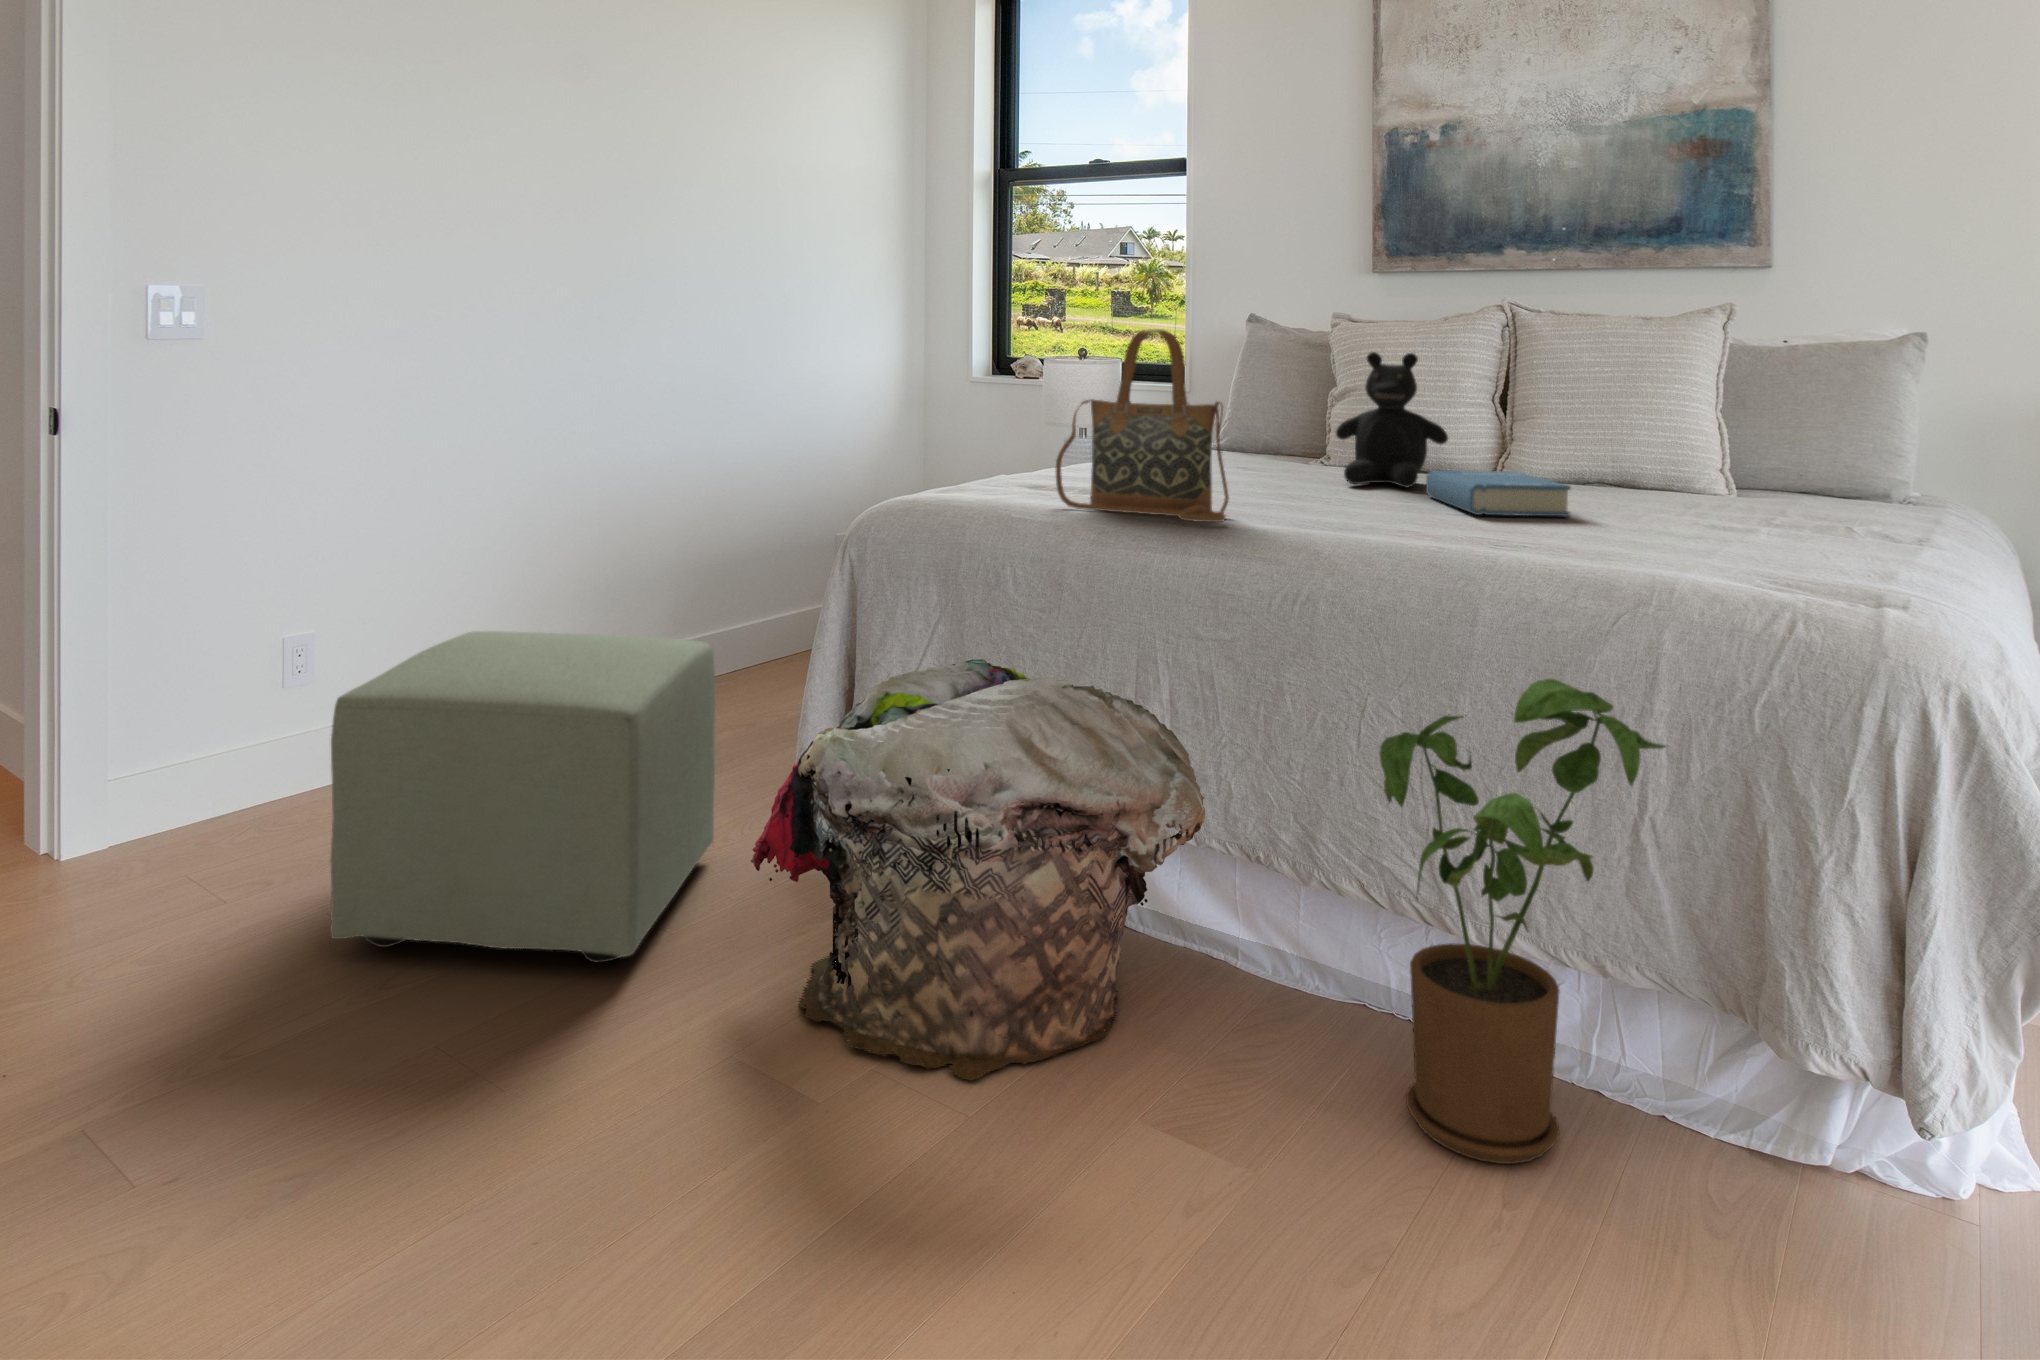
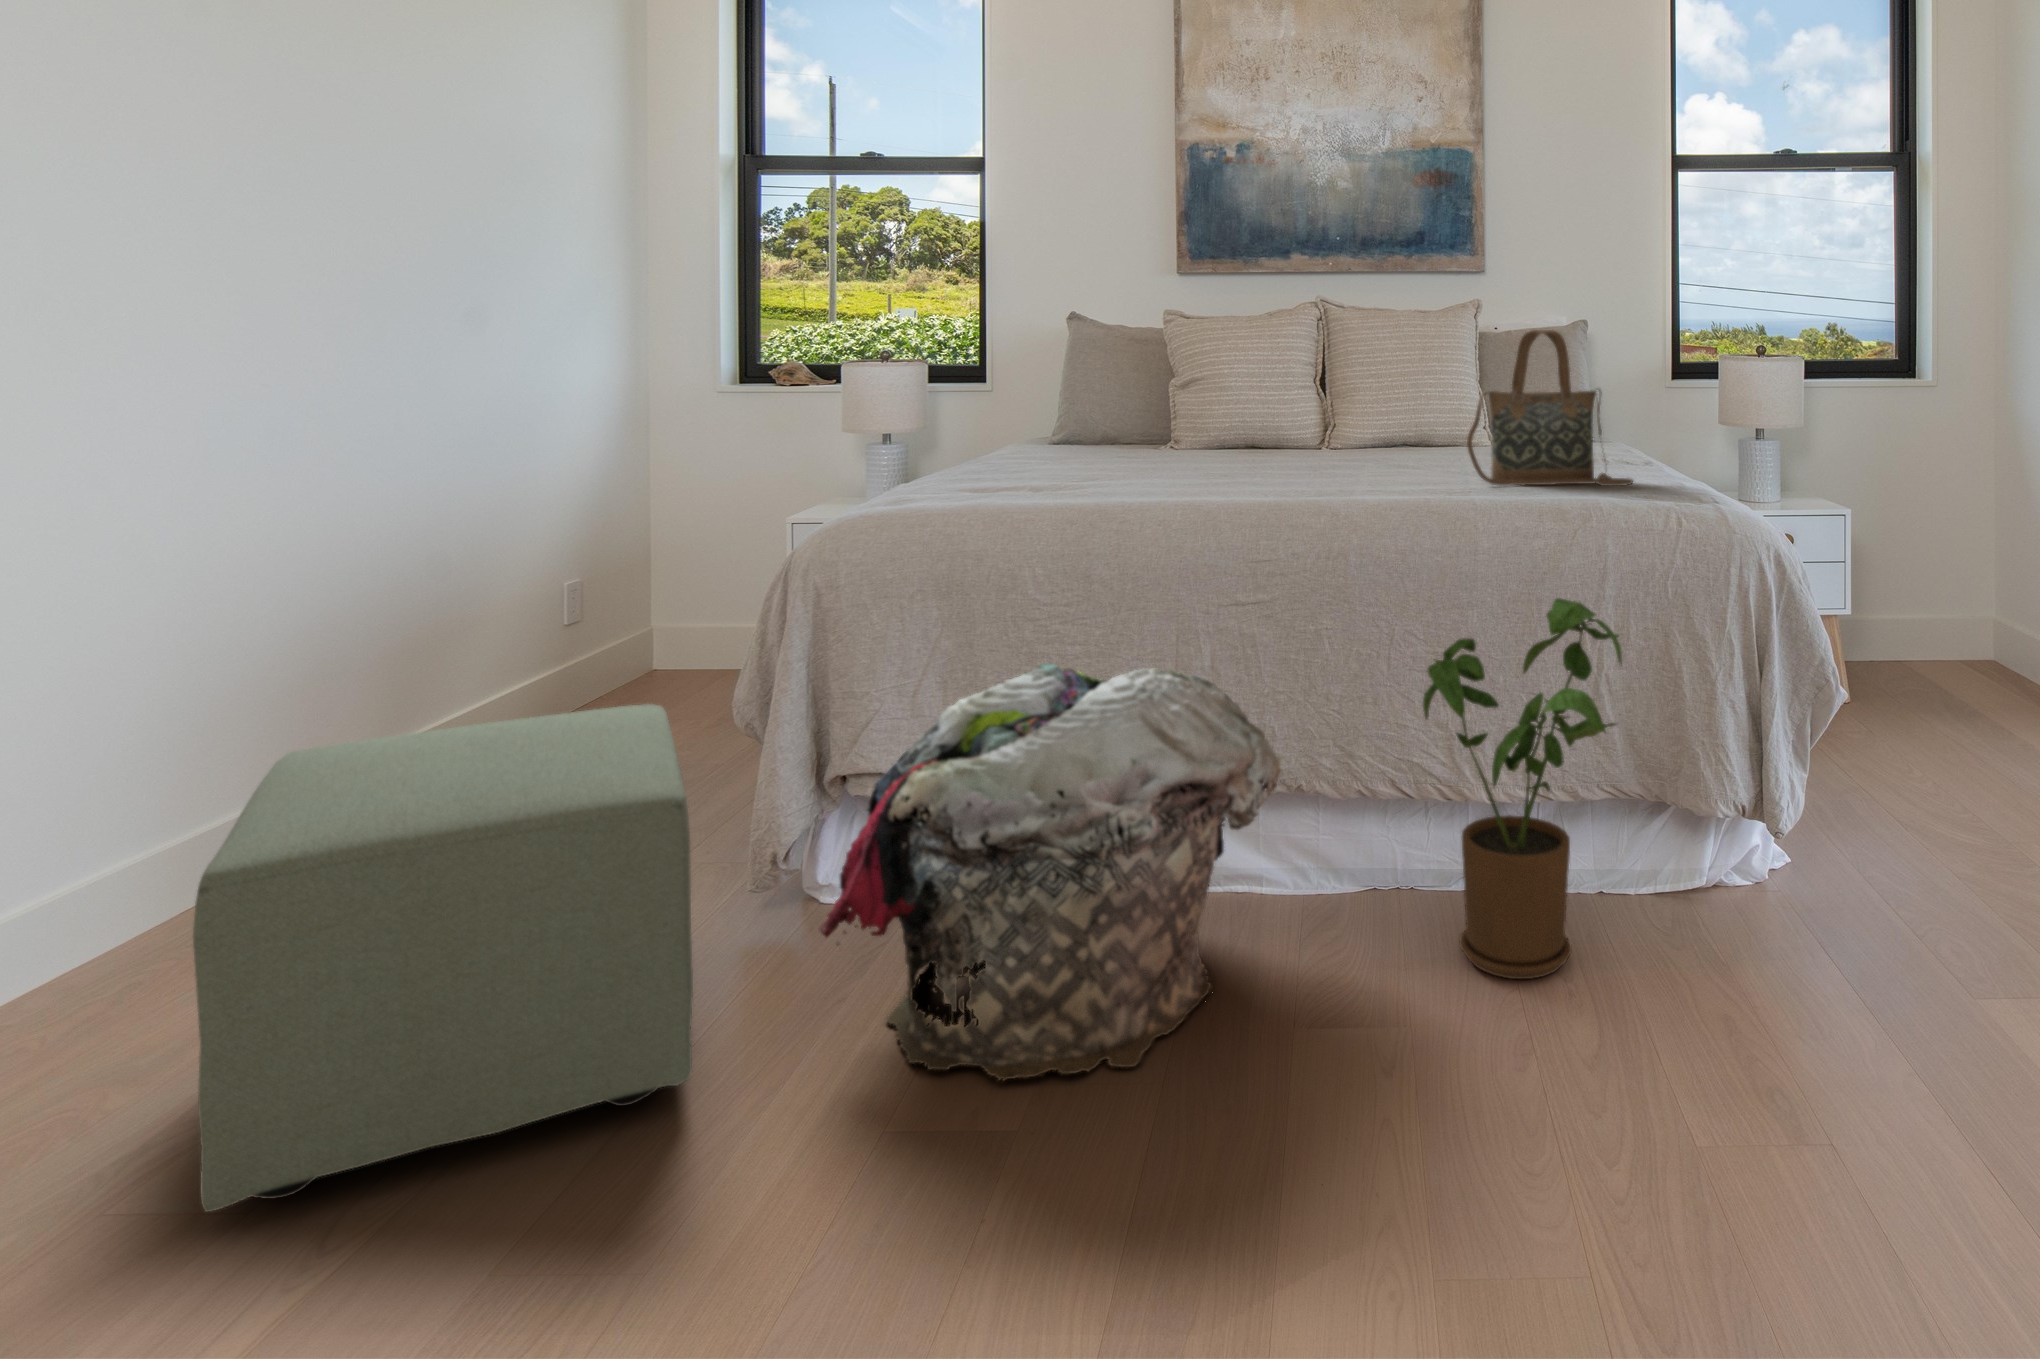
handbag: present [1055,329,1229,522] -> present [1467,330,1633,486]
teddy bear: present [1336,352,1448,488] -> none [1216,344,1310,460]
hardback book: present [1426,470,1570,516] -> none [1314,439,1439,478]

